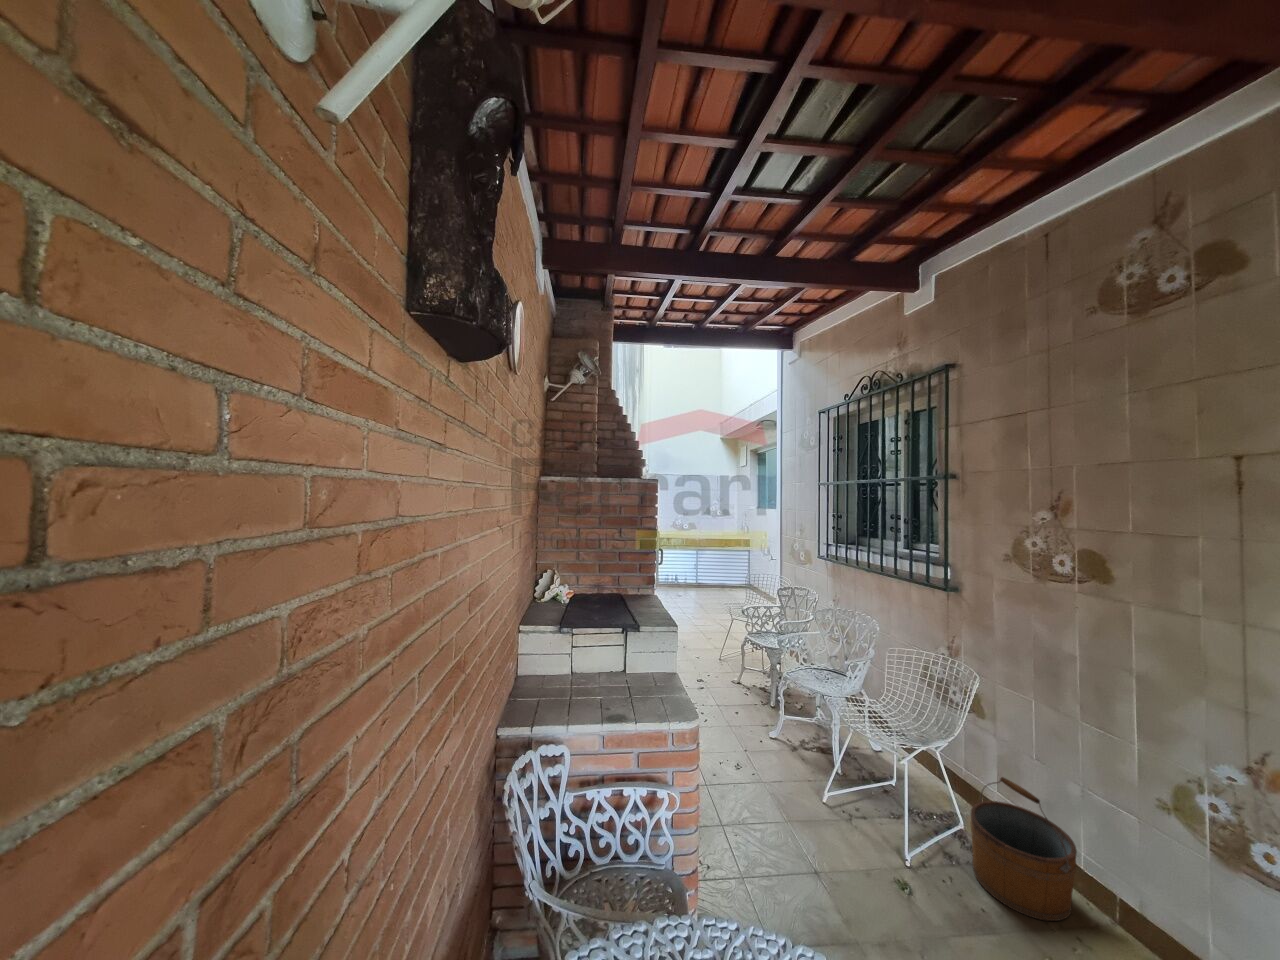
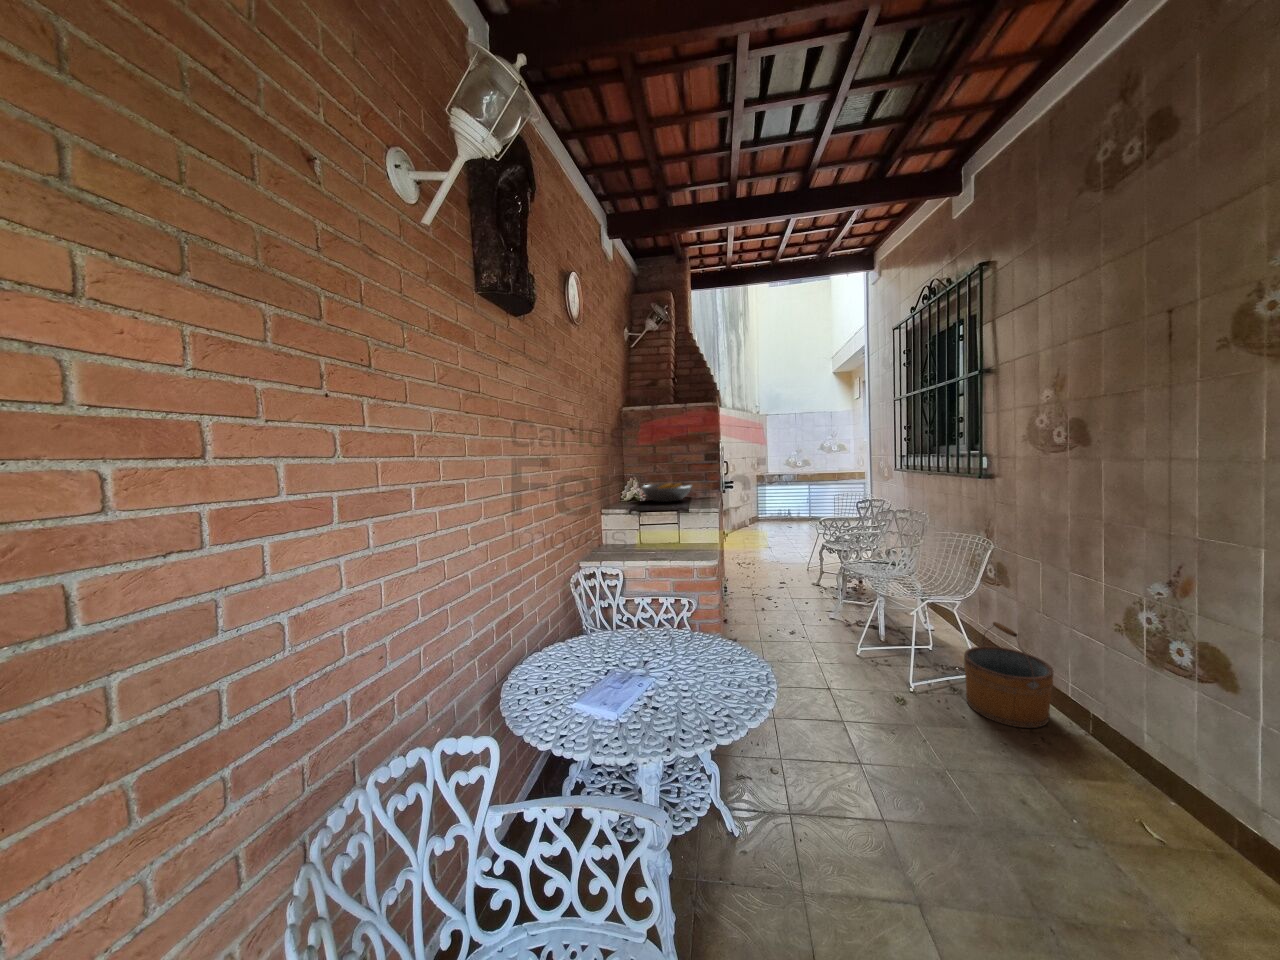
fruit bowl: none [566,582,636,613] -> present [641,483,692,502]

